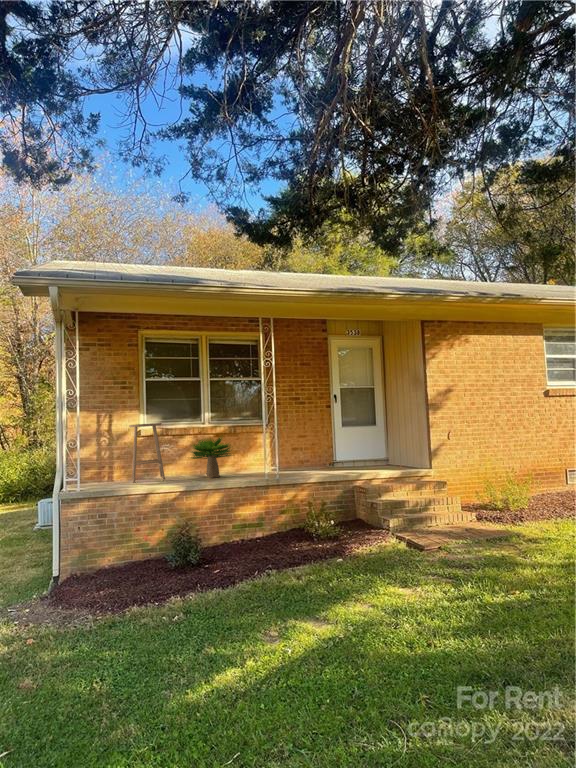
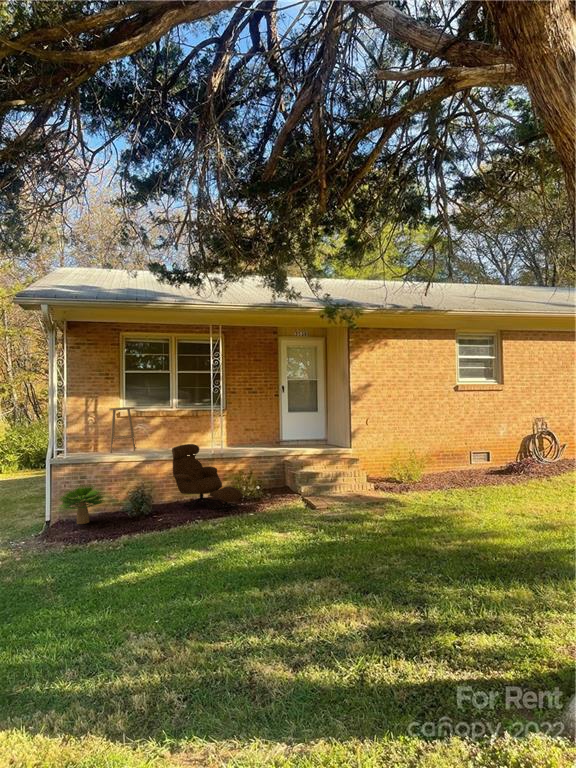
potted plant: present [191,438,231,478] -> present [59,486,104,524]
lounge chair: none [220,468,315,556] -> present [172,444,242,512]

